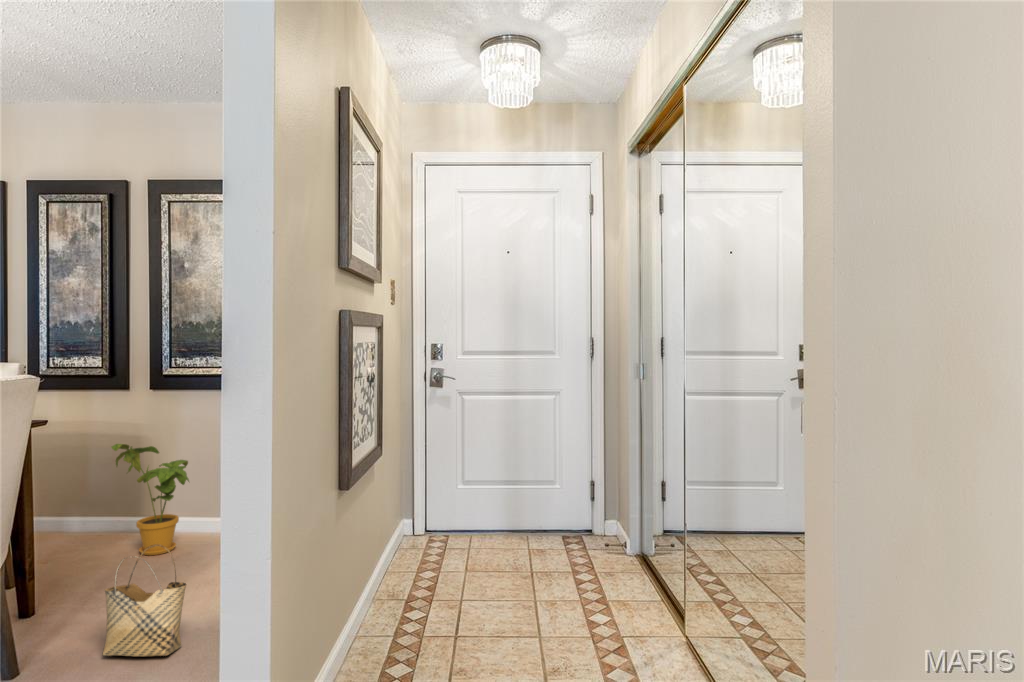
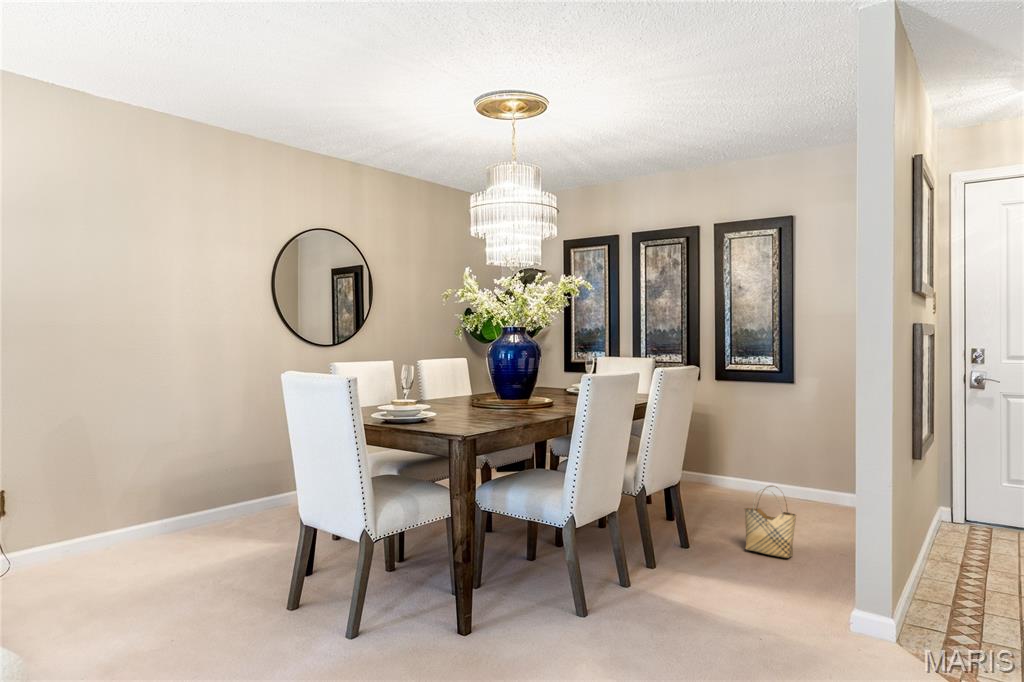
house plant: present [112,444,189,555] -> none [703,418,755,501]

